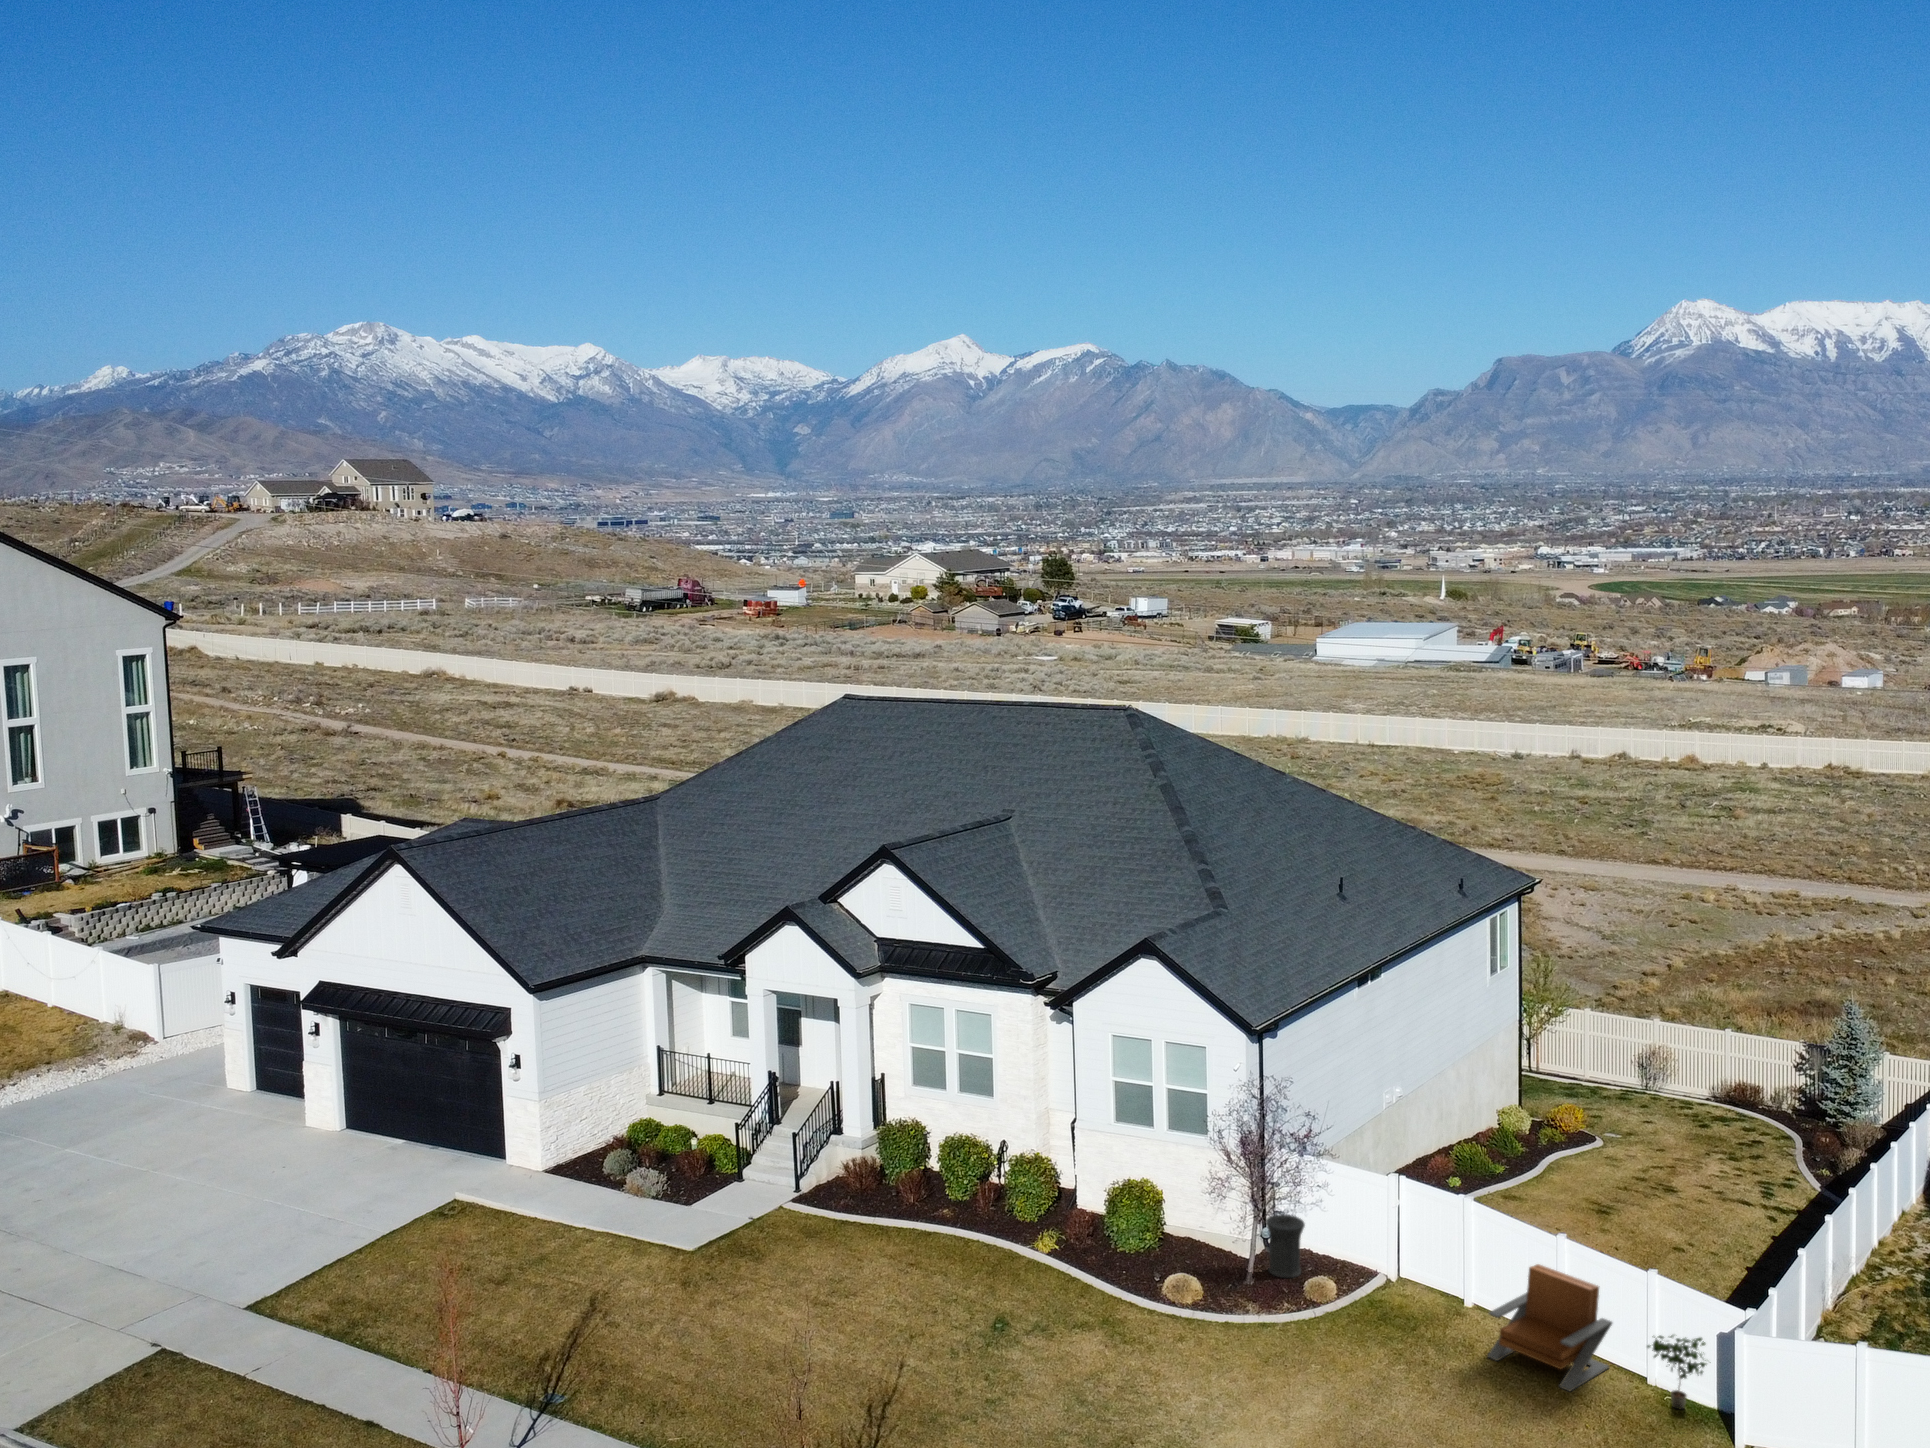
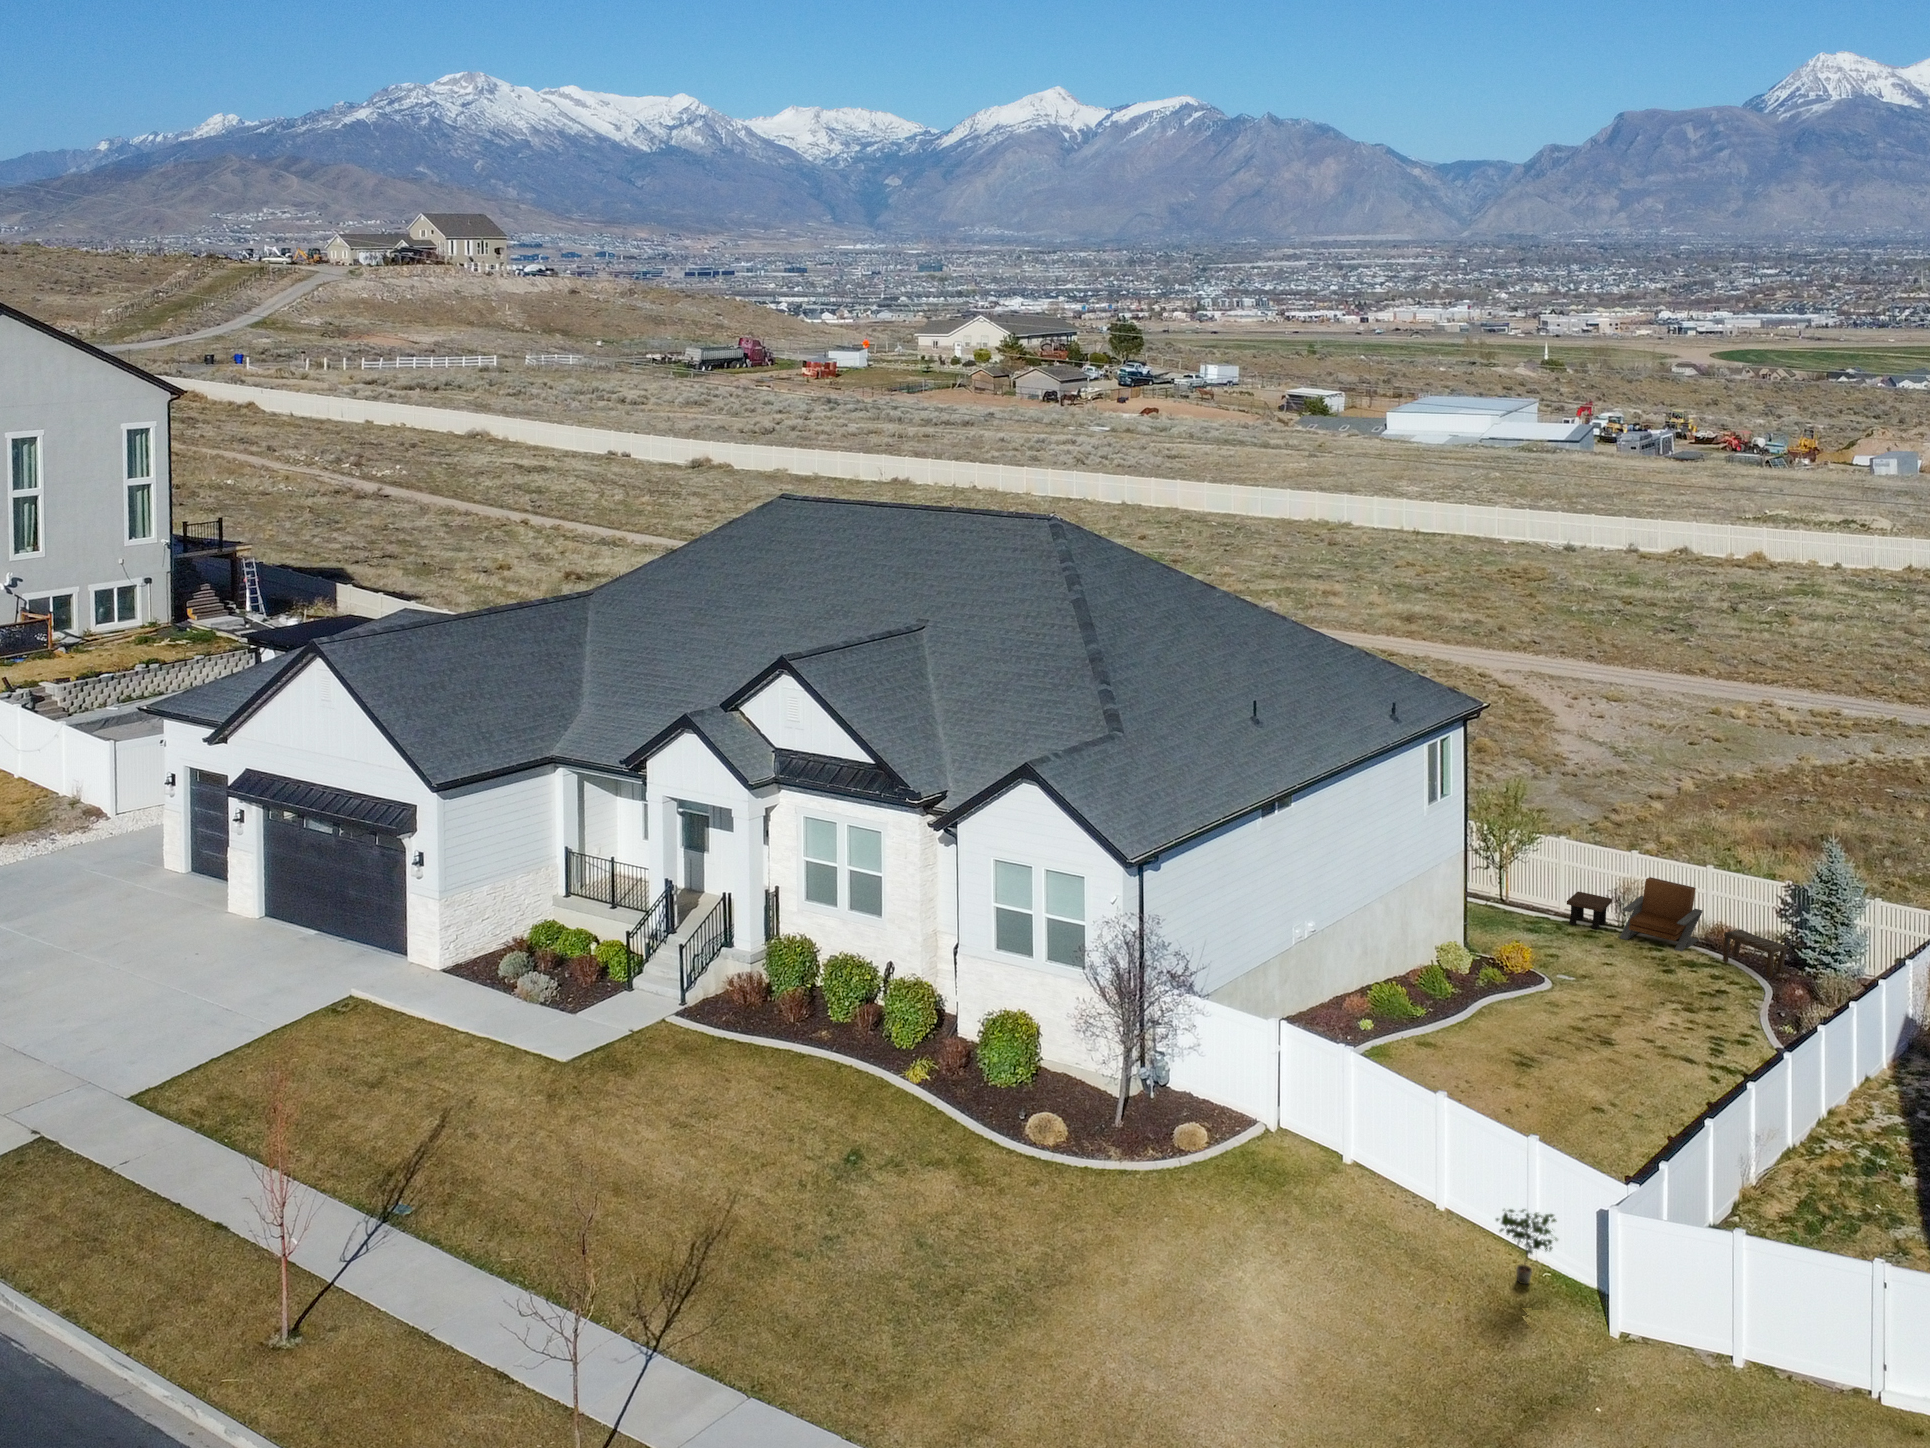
side table: none [1598,1059,1640,1096] -> present [1567,891,1613,930]
bench: none [1755,1086,1818,1131] -> present [1723,929,1788,977]
trash can: present [1266,1214,1305,1278] -> none [1141,1056,1181,1120]
lounge chair: present [1488,1264,1612,1391] -> present [1620,877,1703,951]

